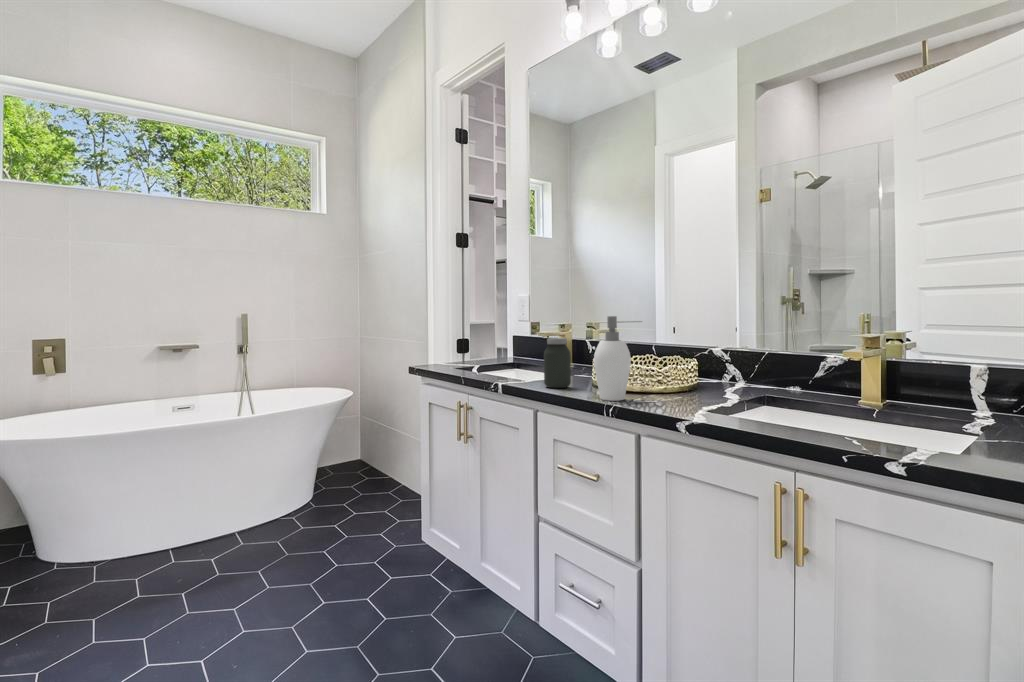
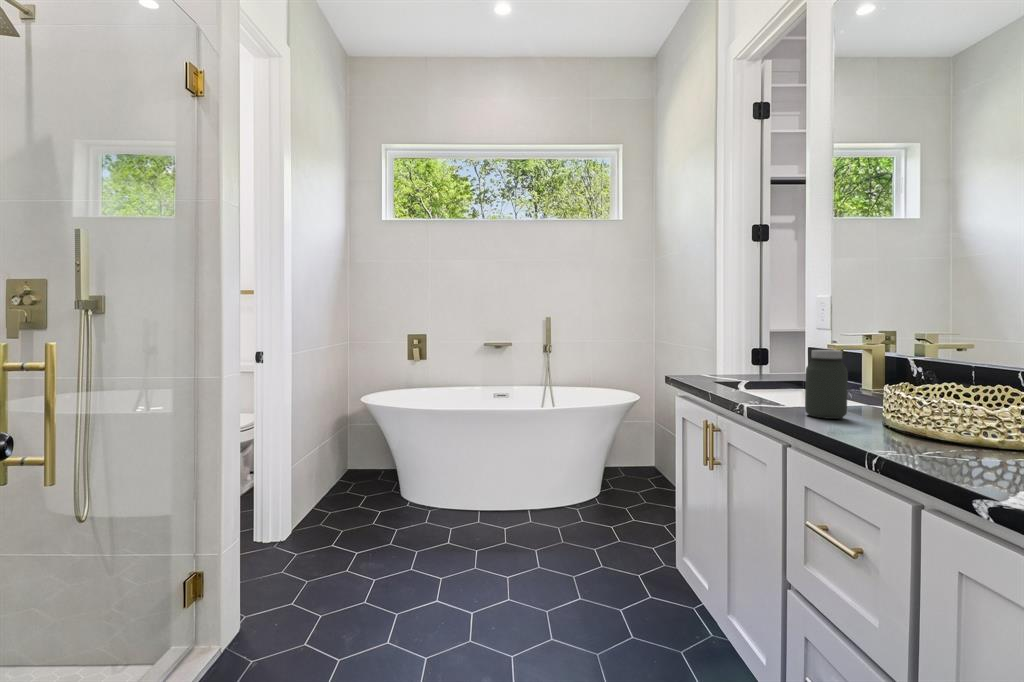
soap dispenser: present [594,316,642,401] -> none [862,320,955,448]

